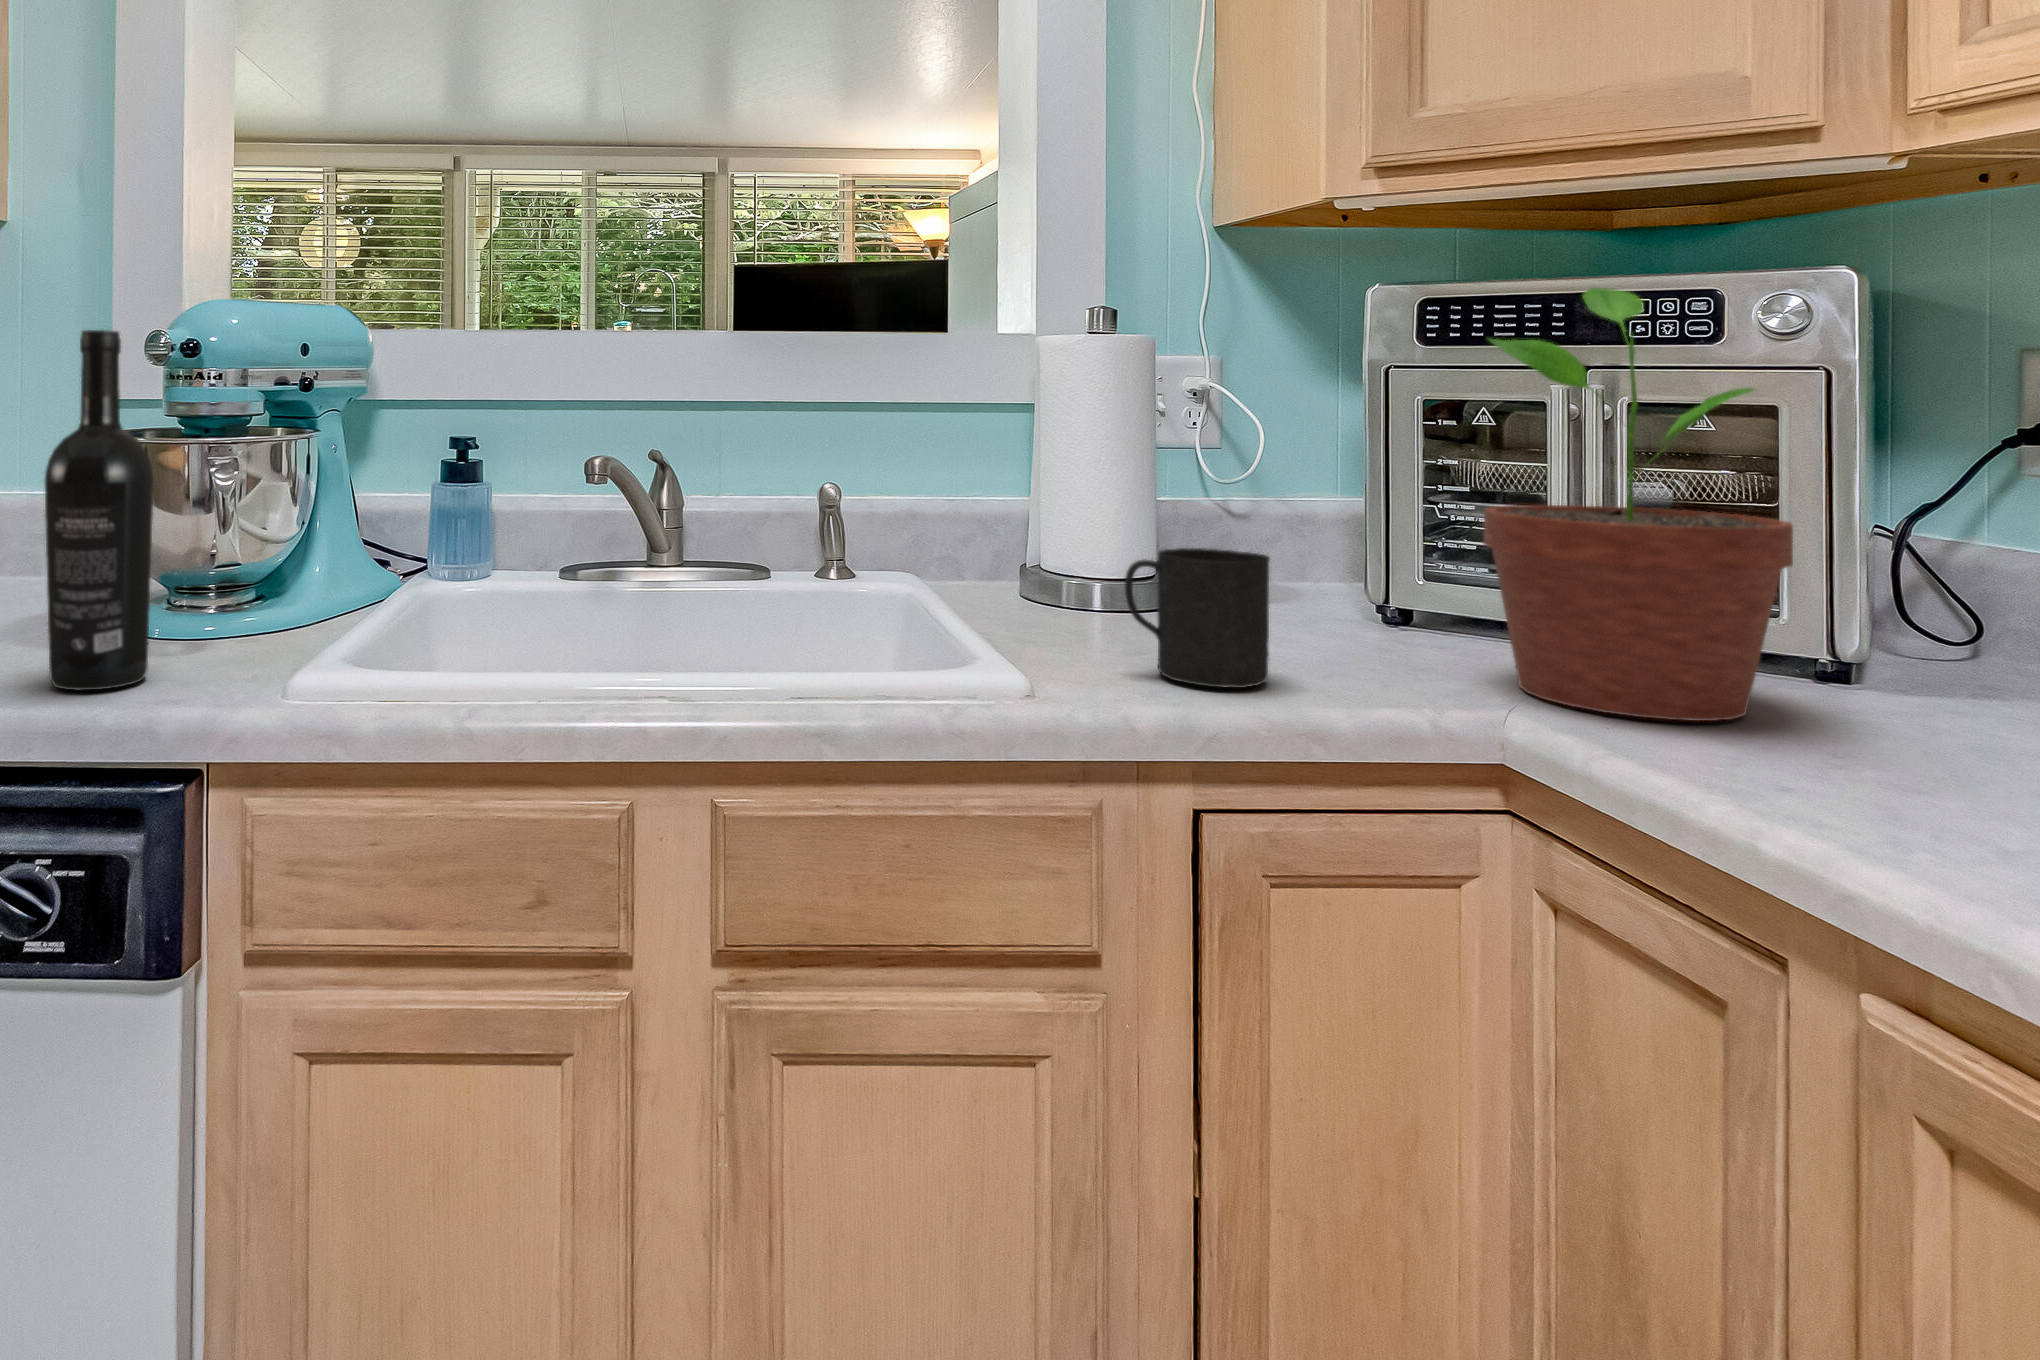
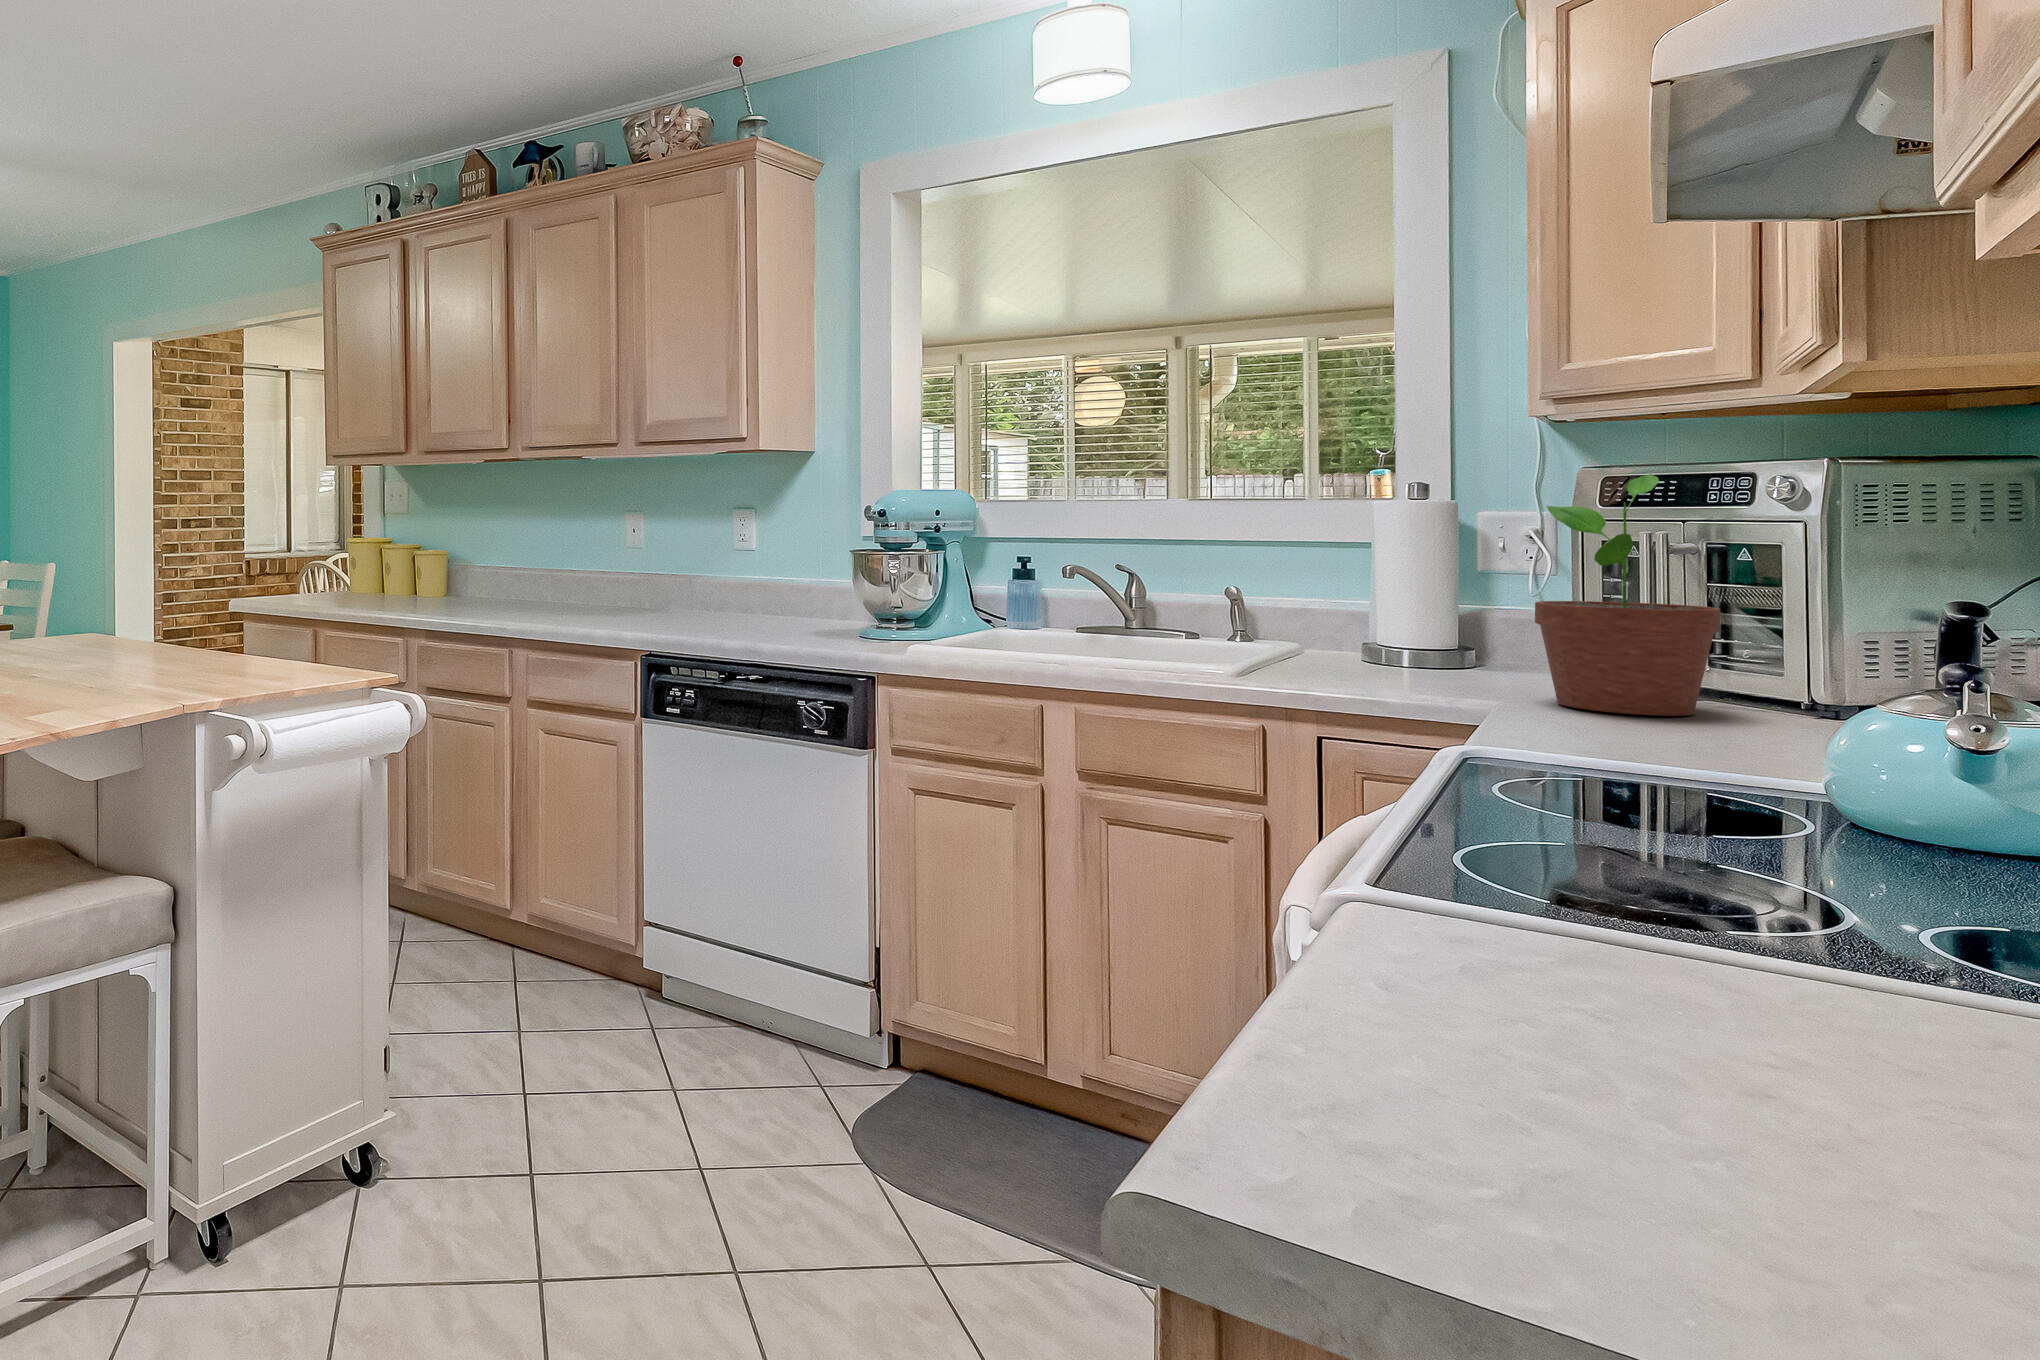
wine bottle: present [45,330,154,690] -> none [823,509,863,647]
mug: present [1125,548,1270,688] -> none [1321,617,1404,686]

